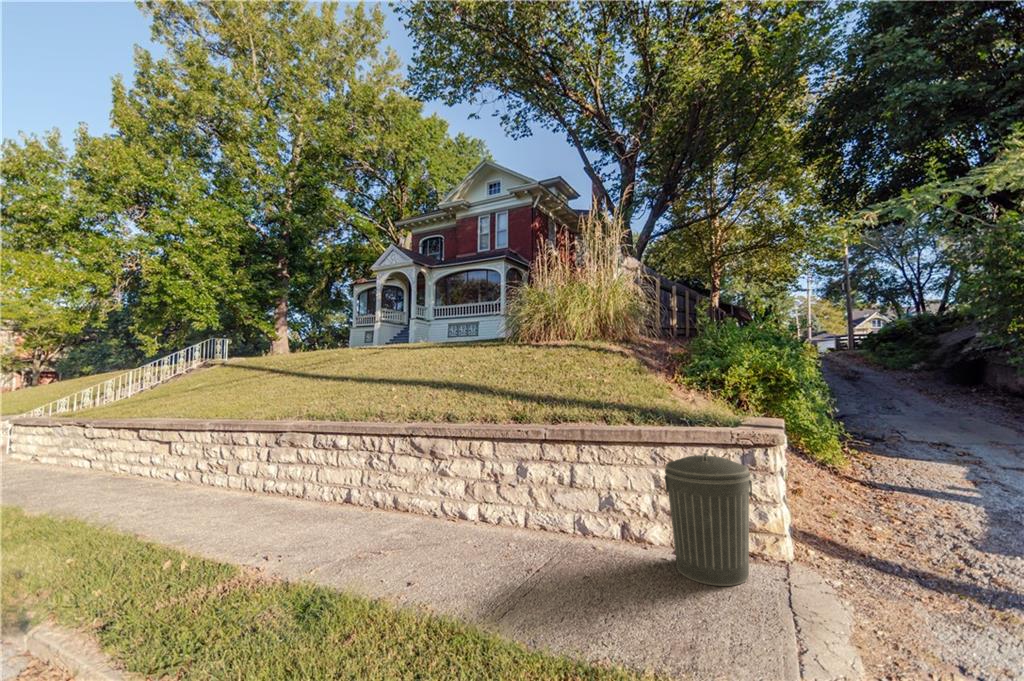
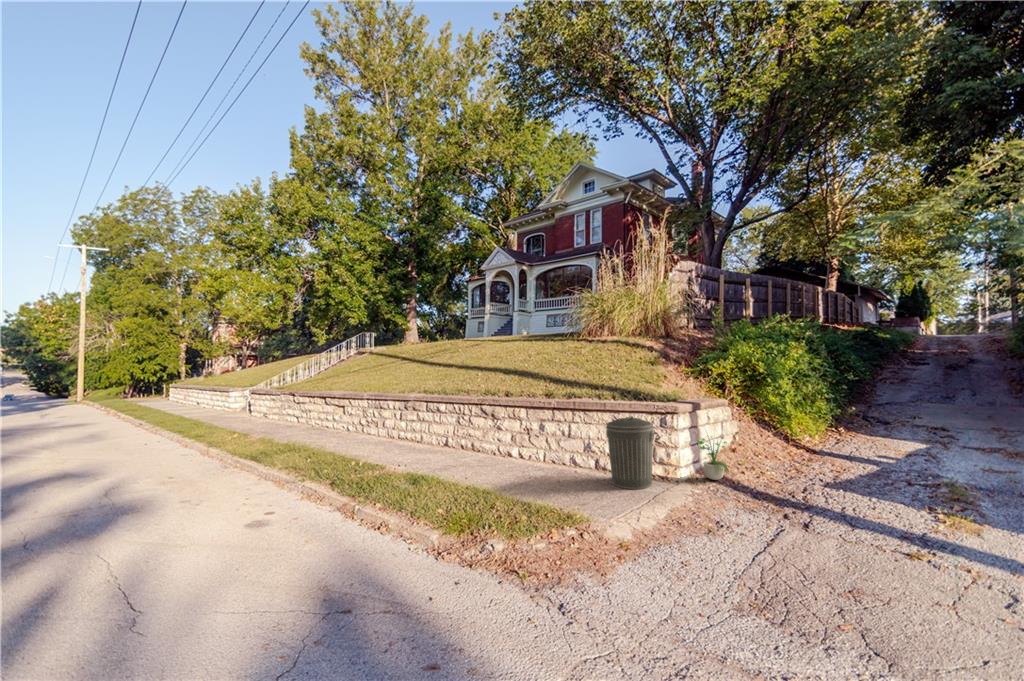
potted plant: none [788,465,849,551] -> present [697,438,729,480]

